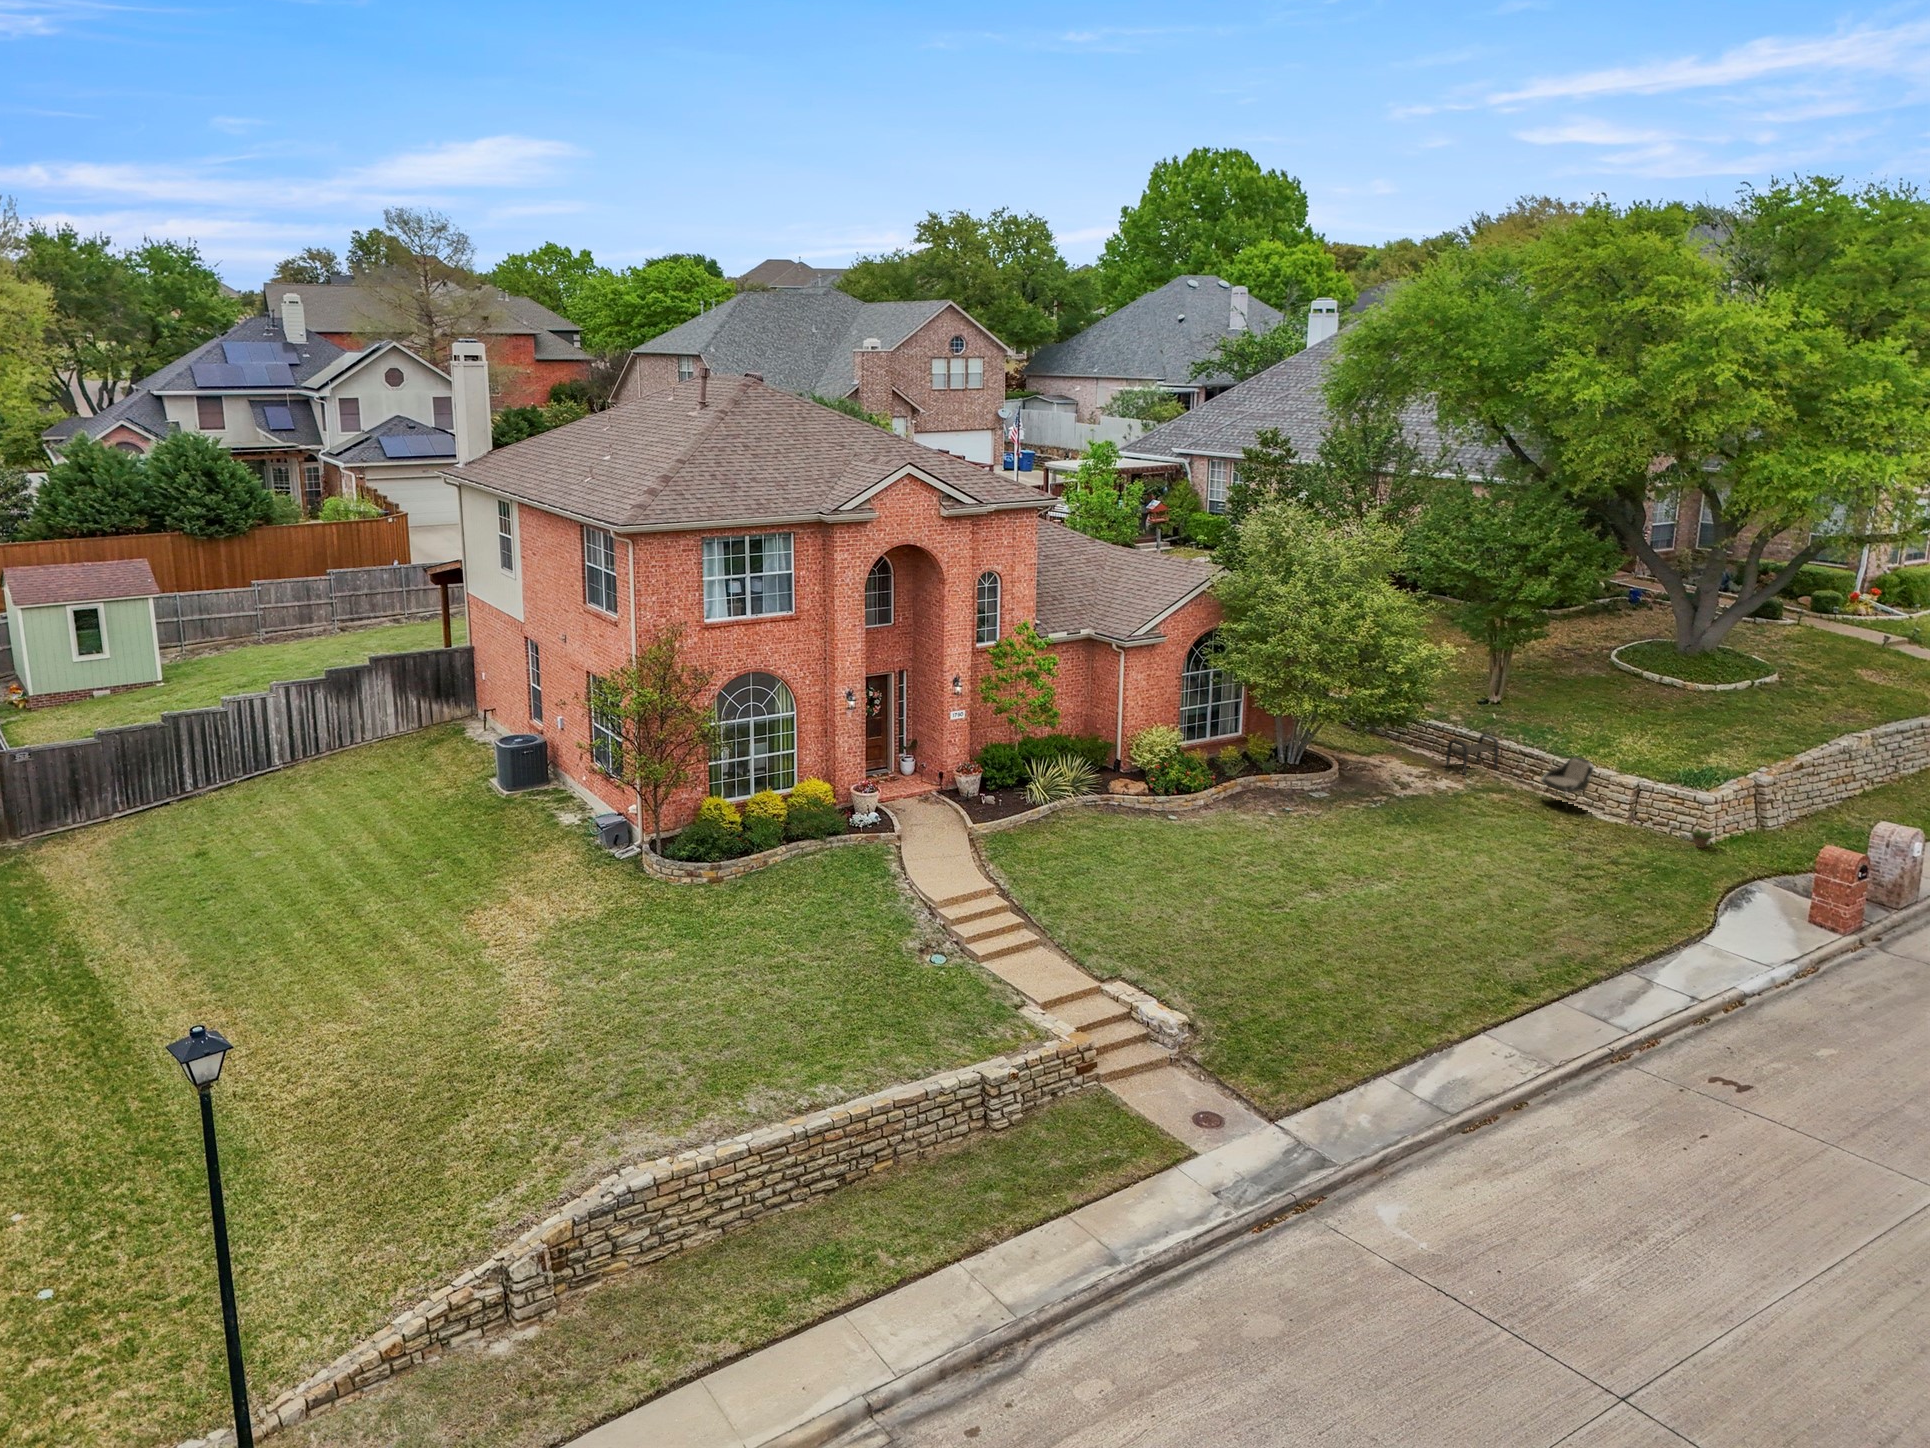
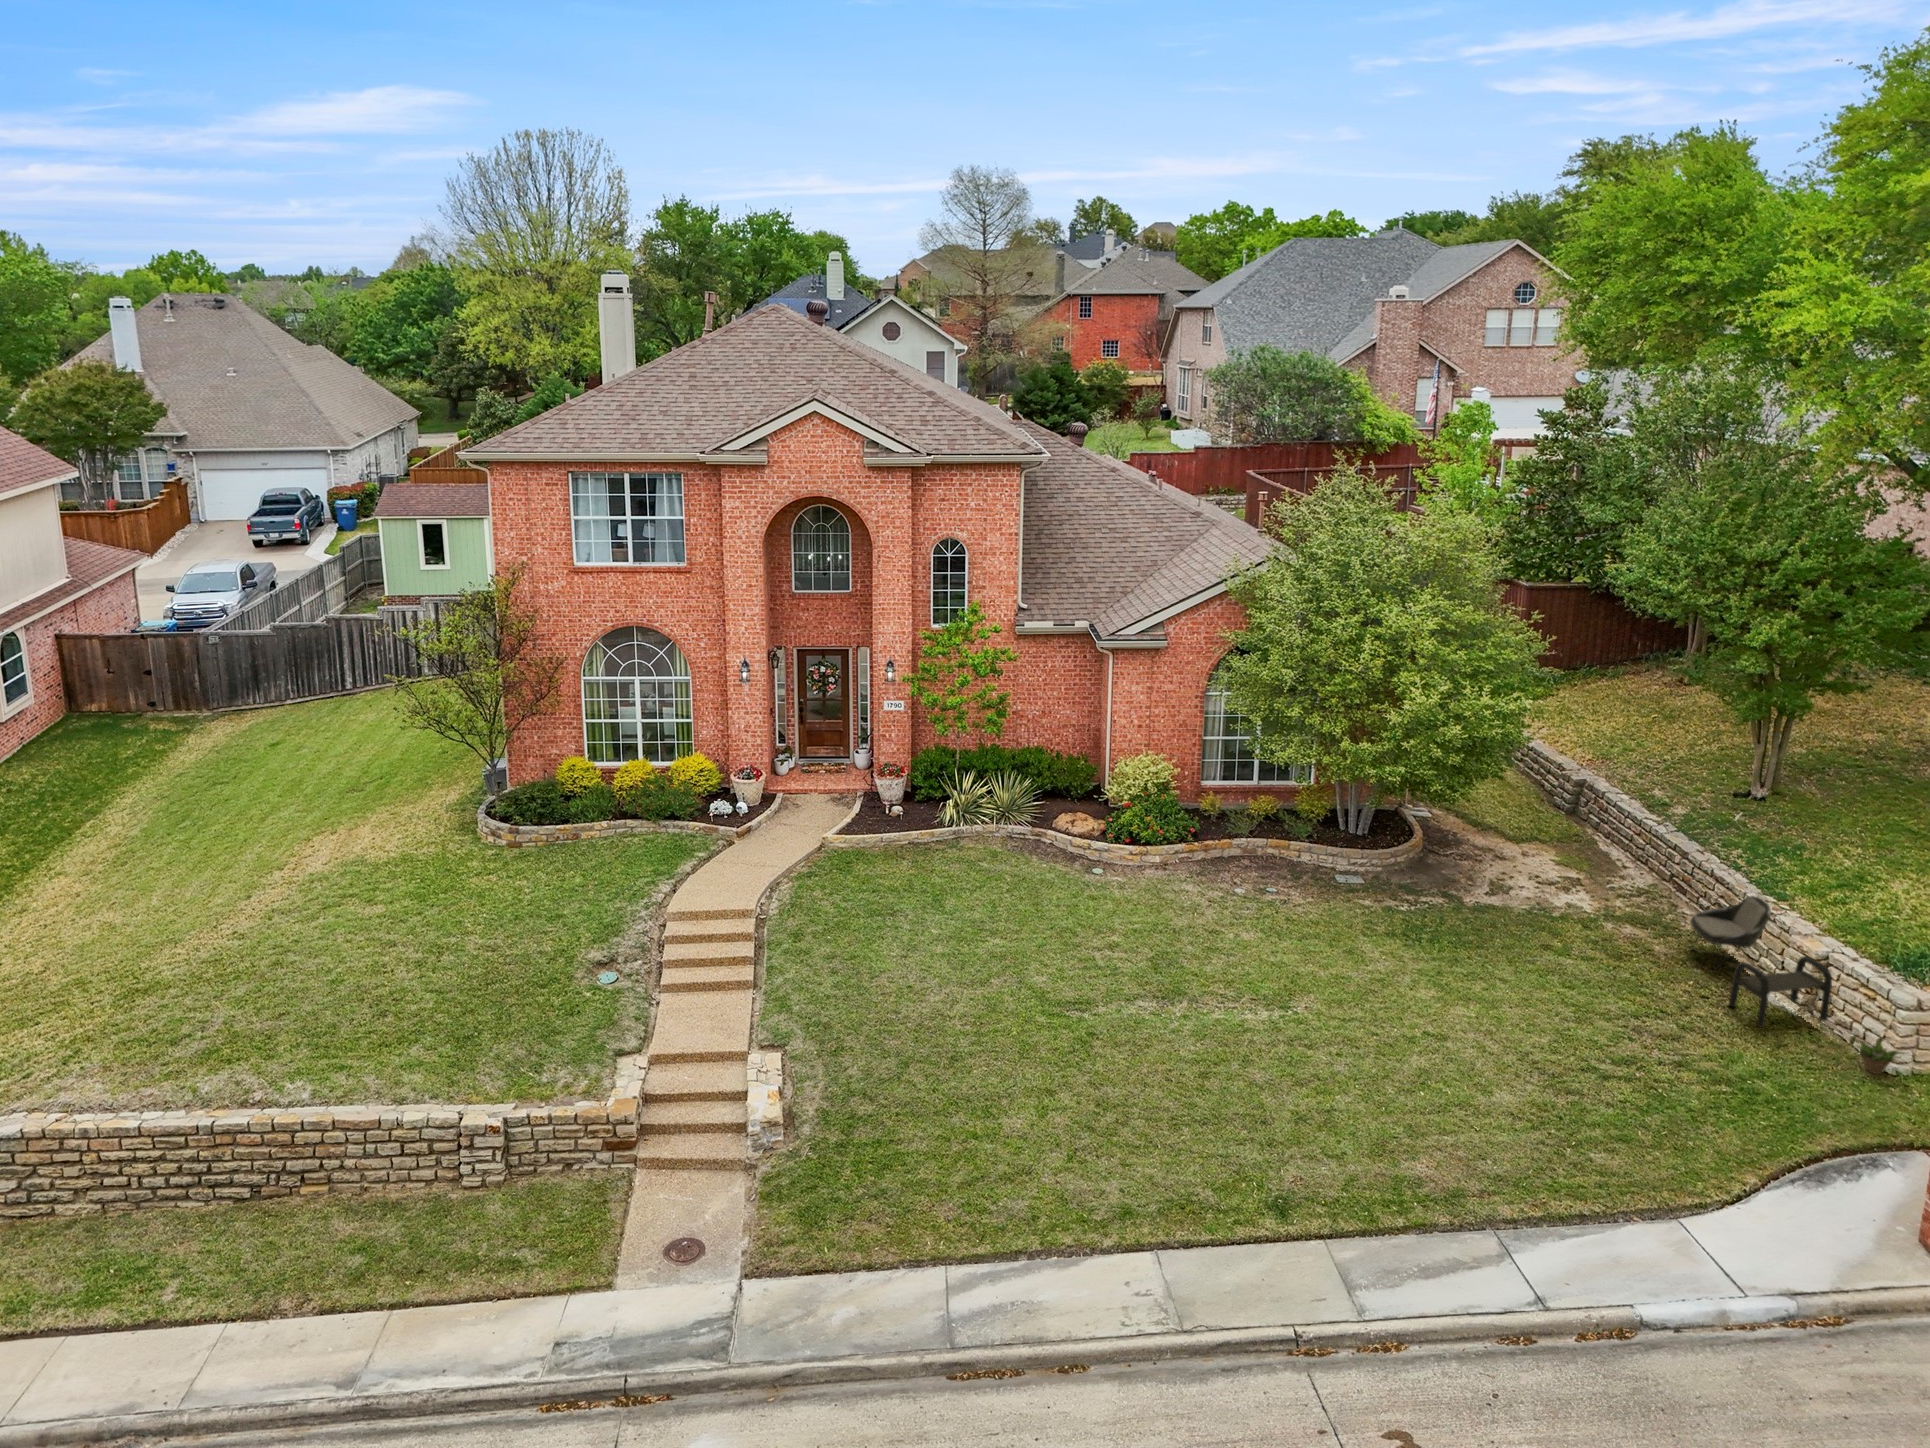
bench: present [1445,734,1499,775] -> present [1729,956,1832,1027]

